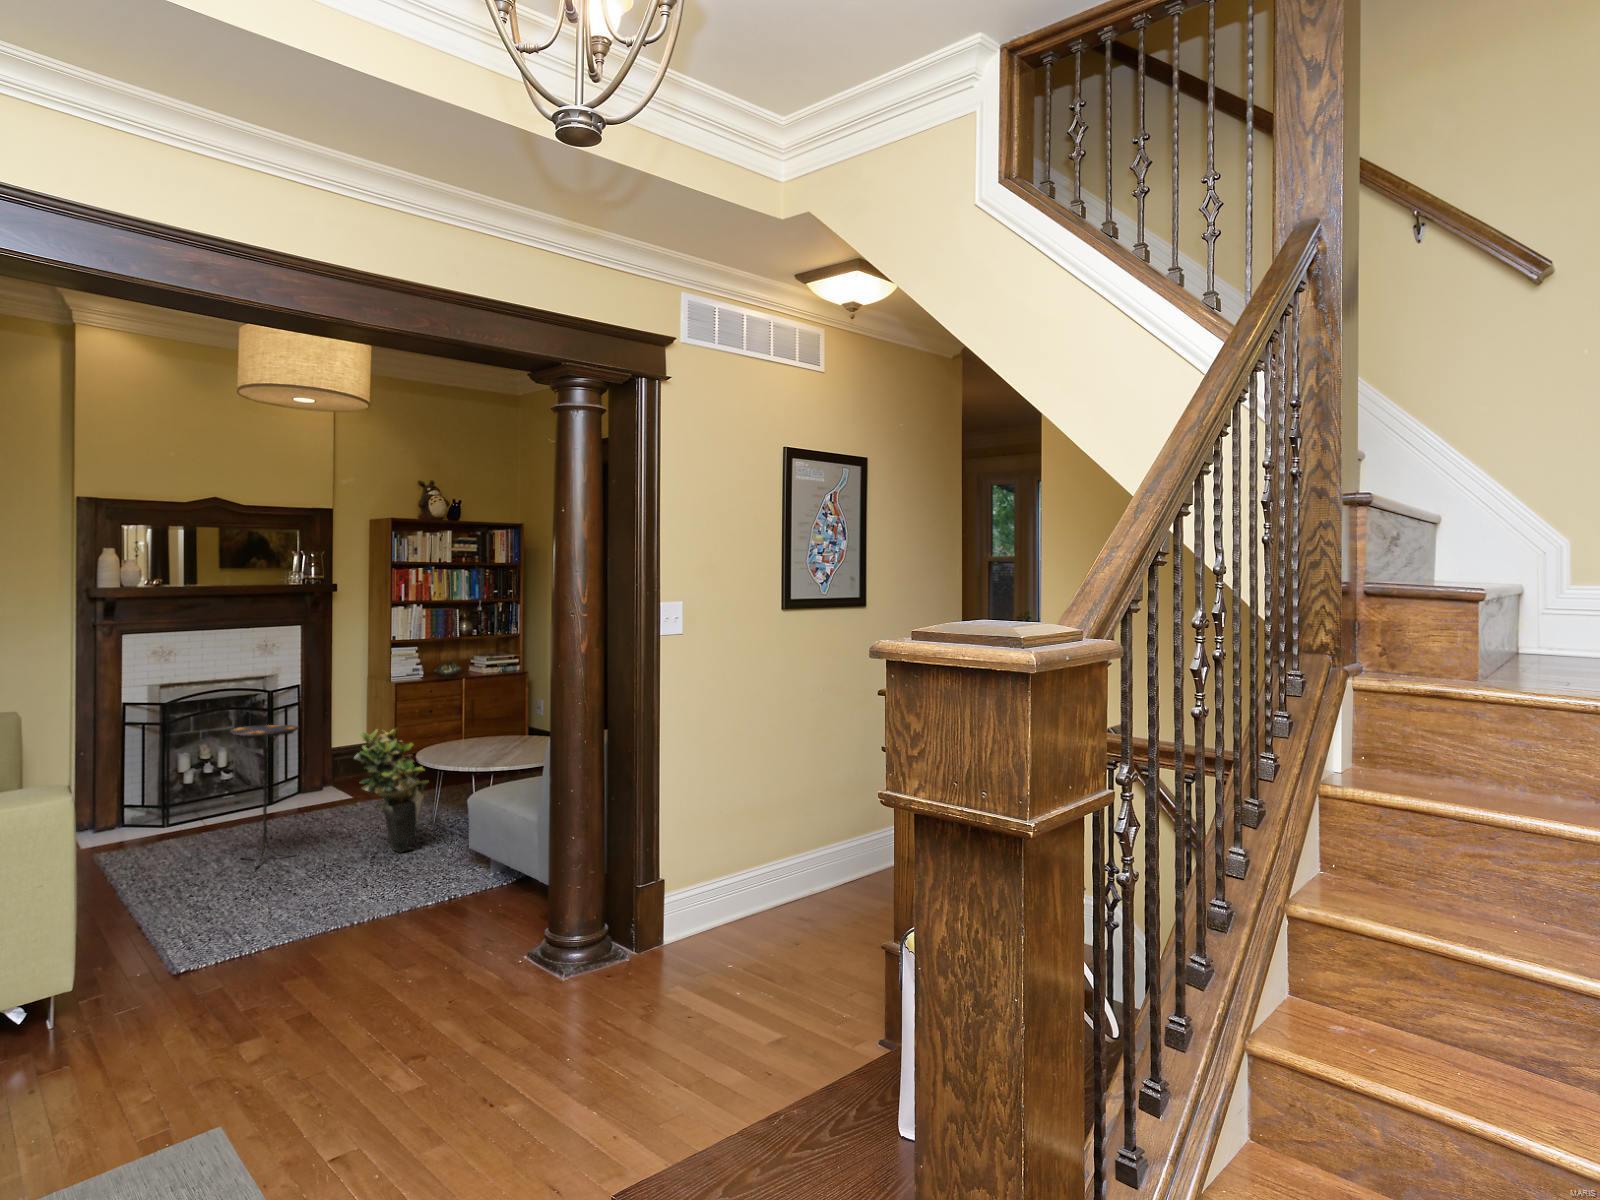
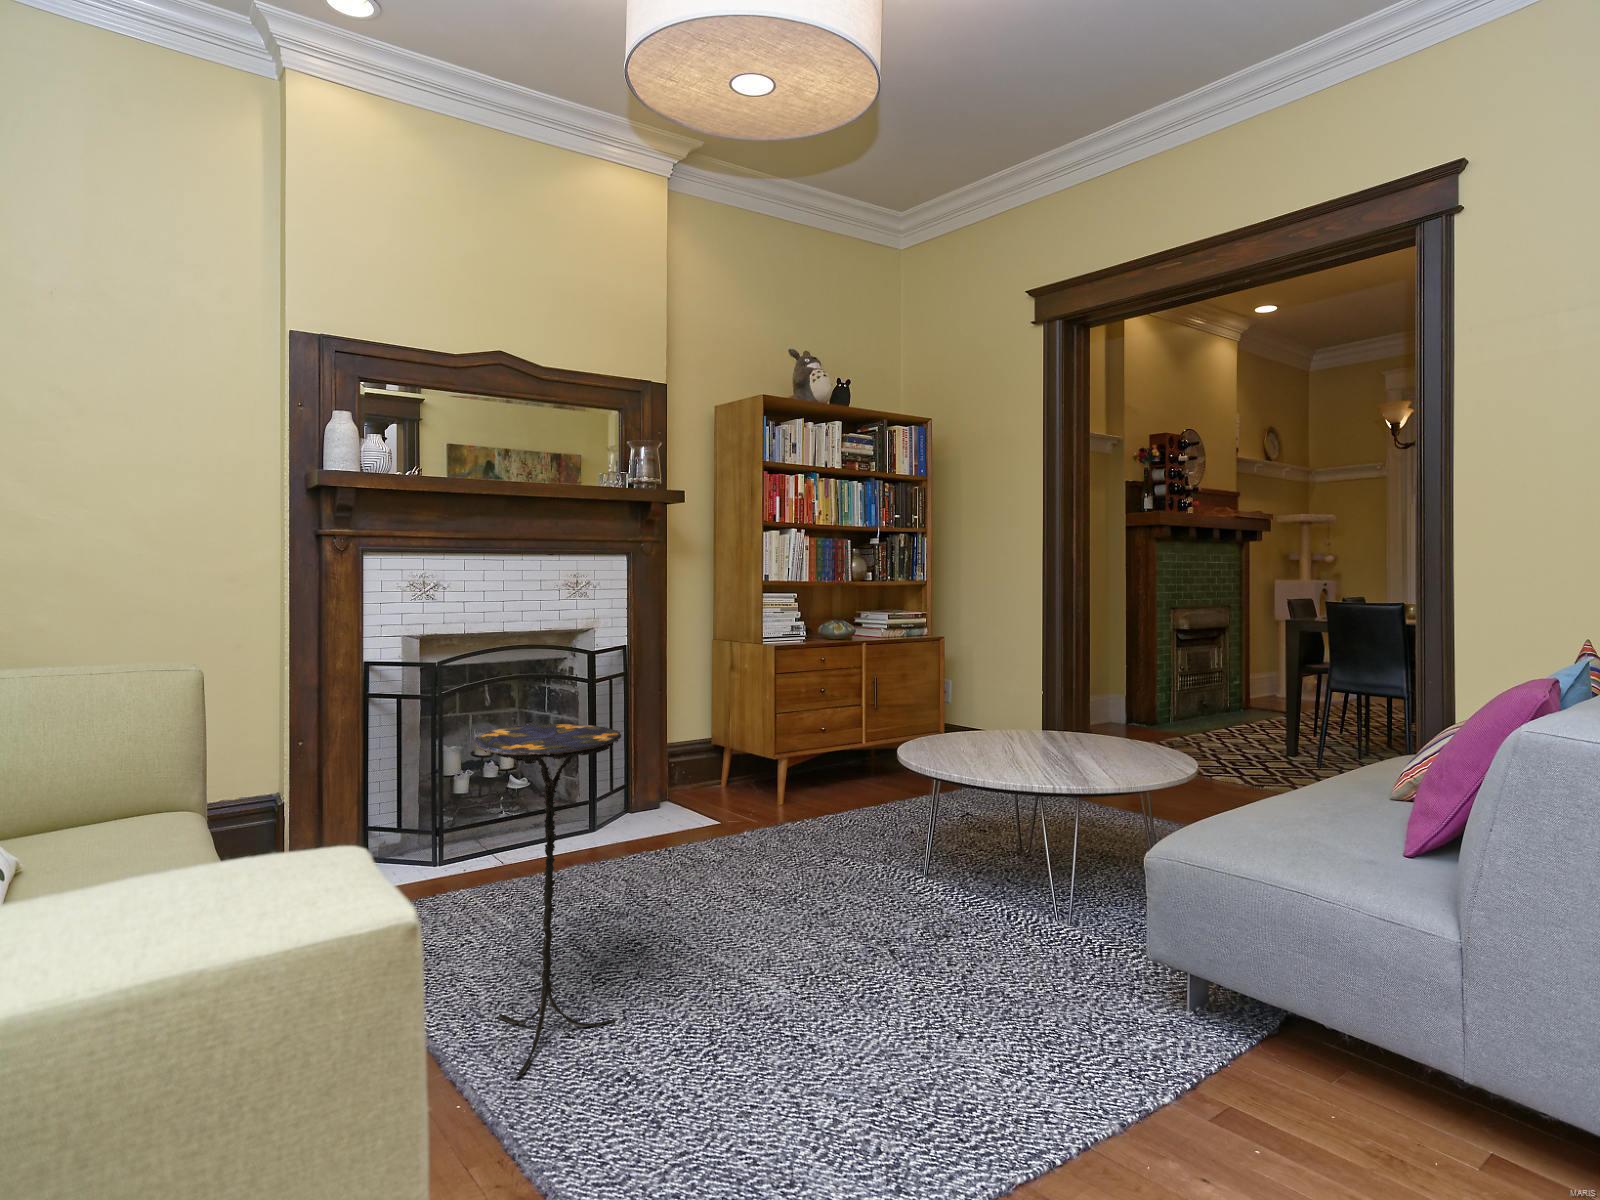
potted plant: present [354,728,428,853] -> none [735,741,894,1052]

